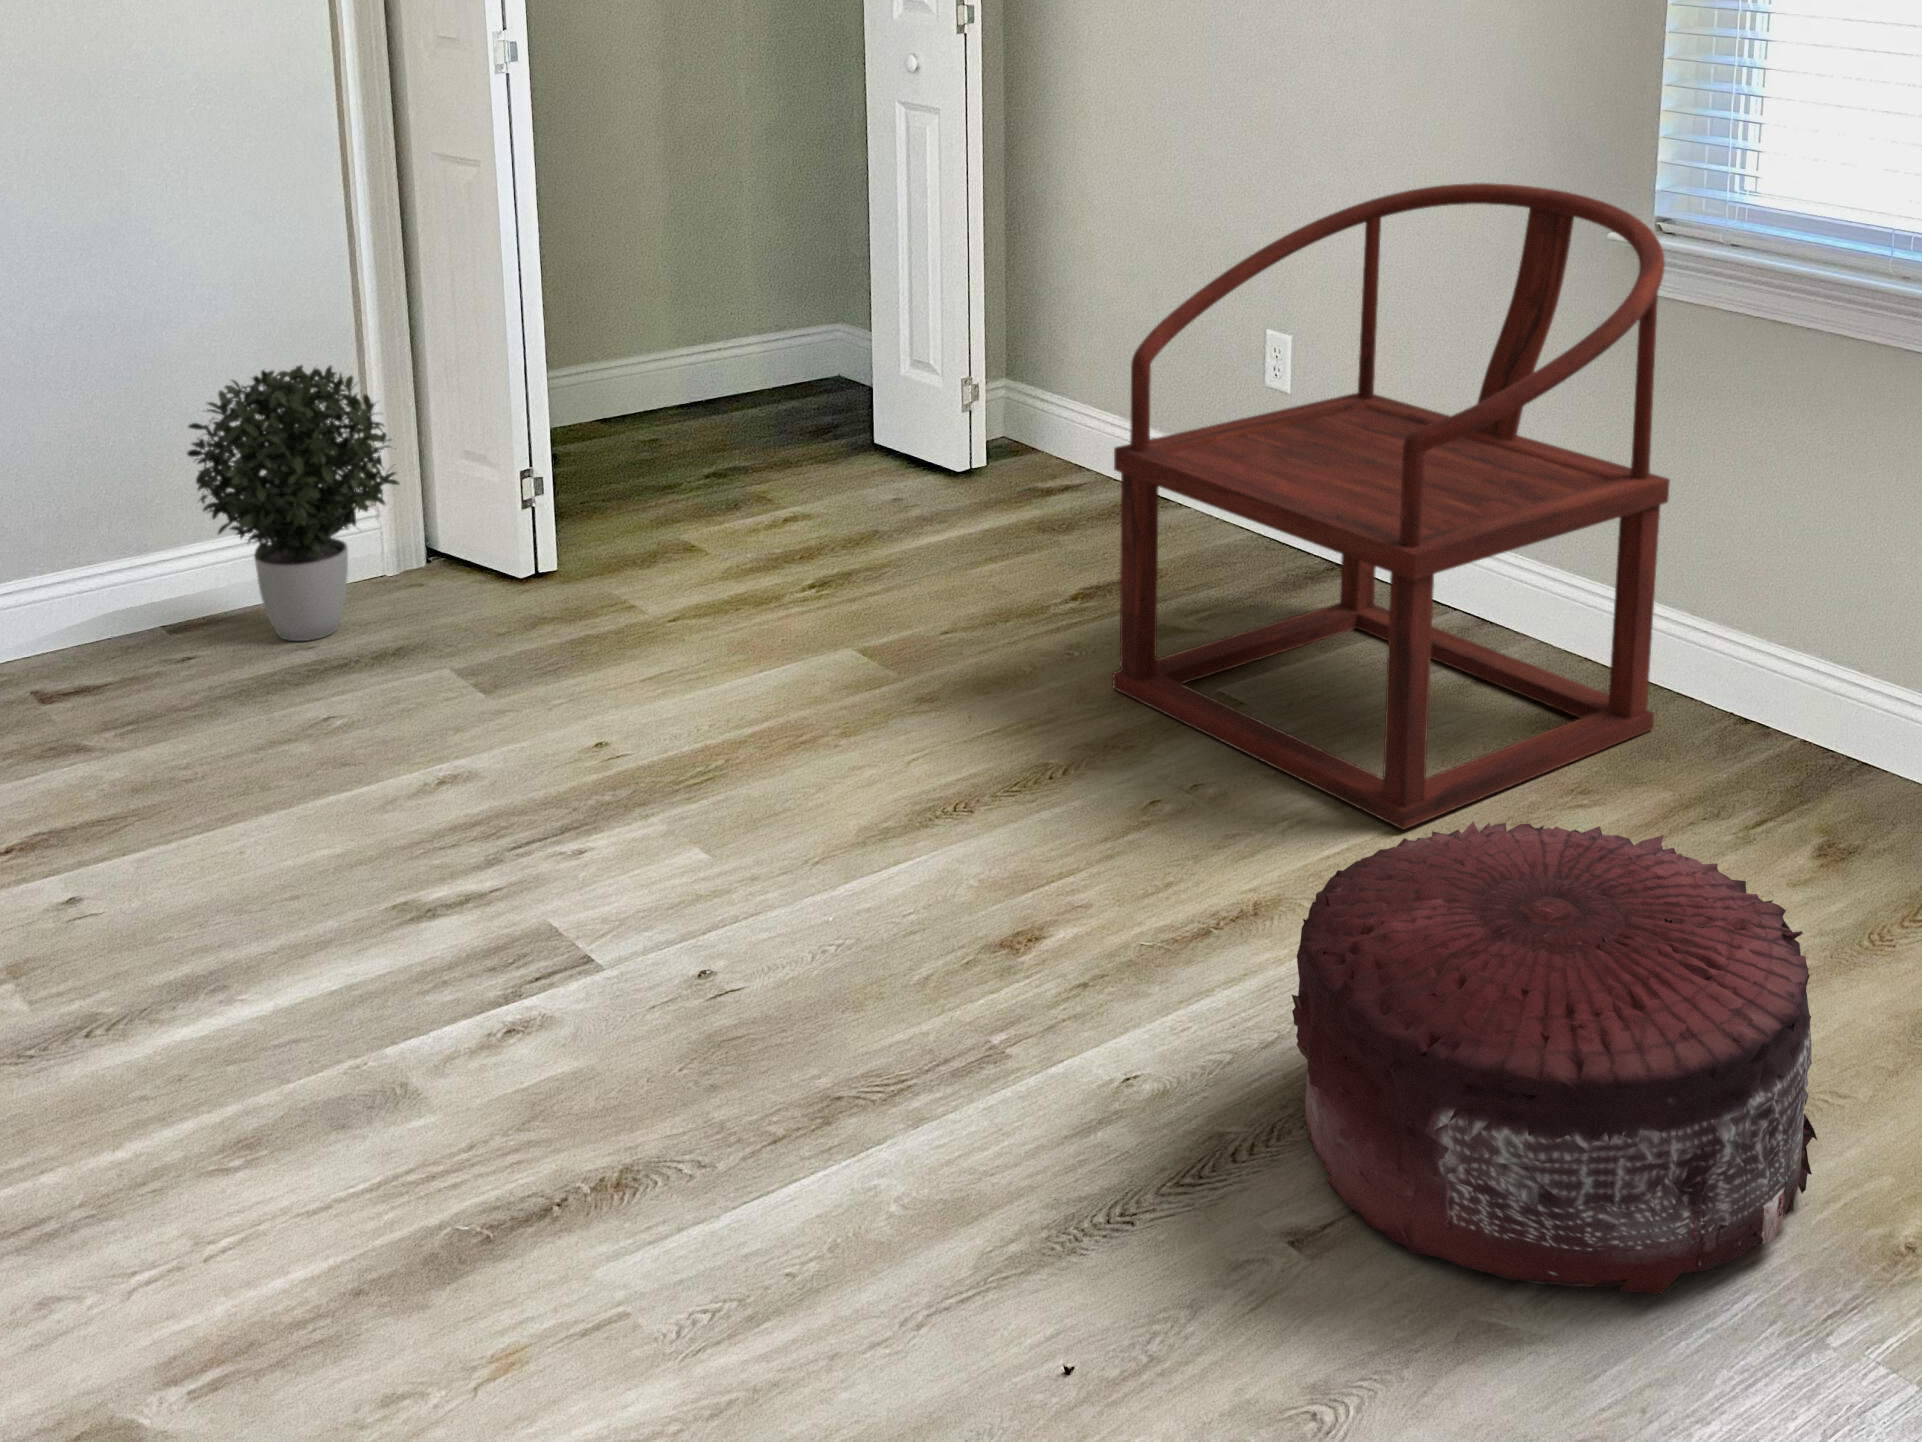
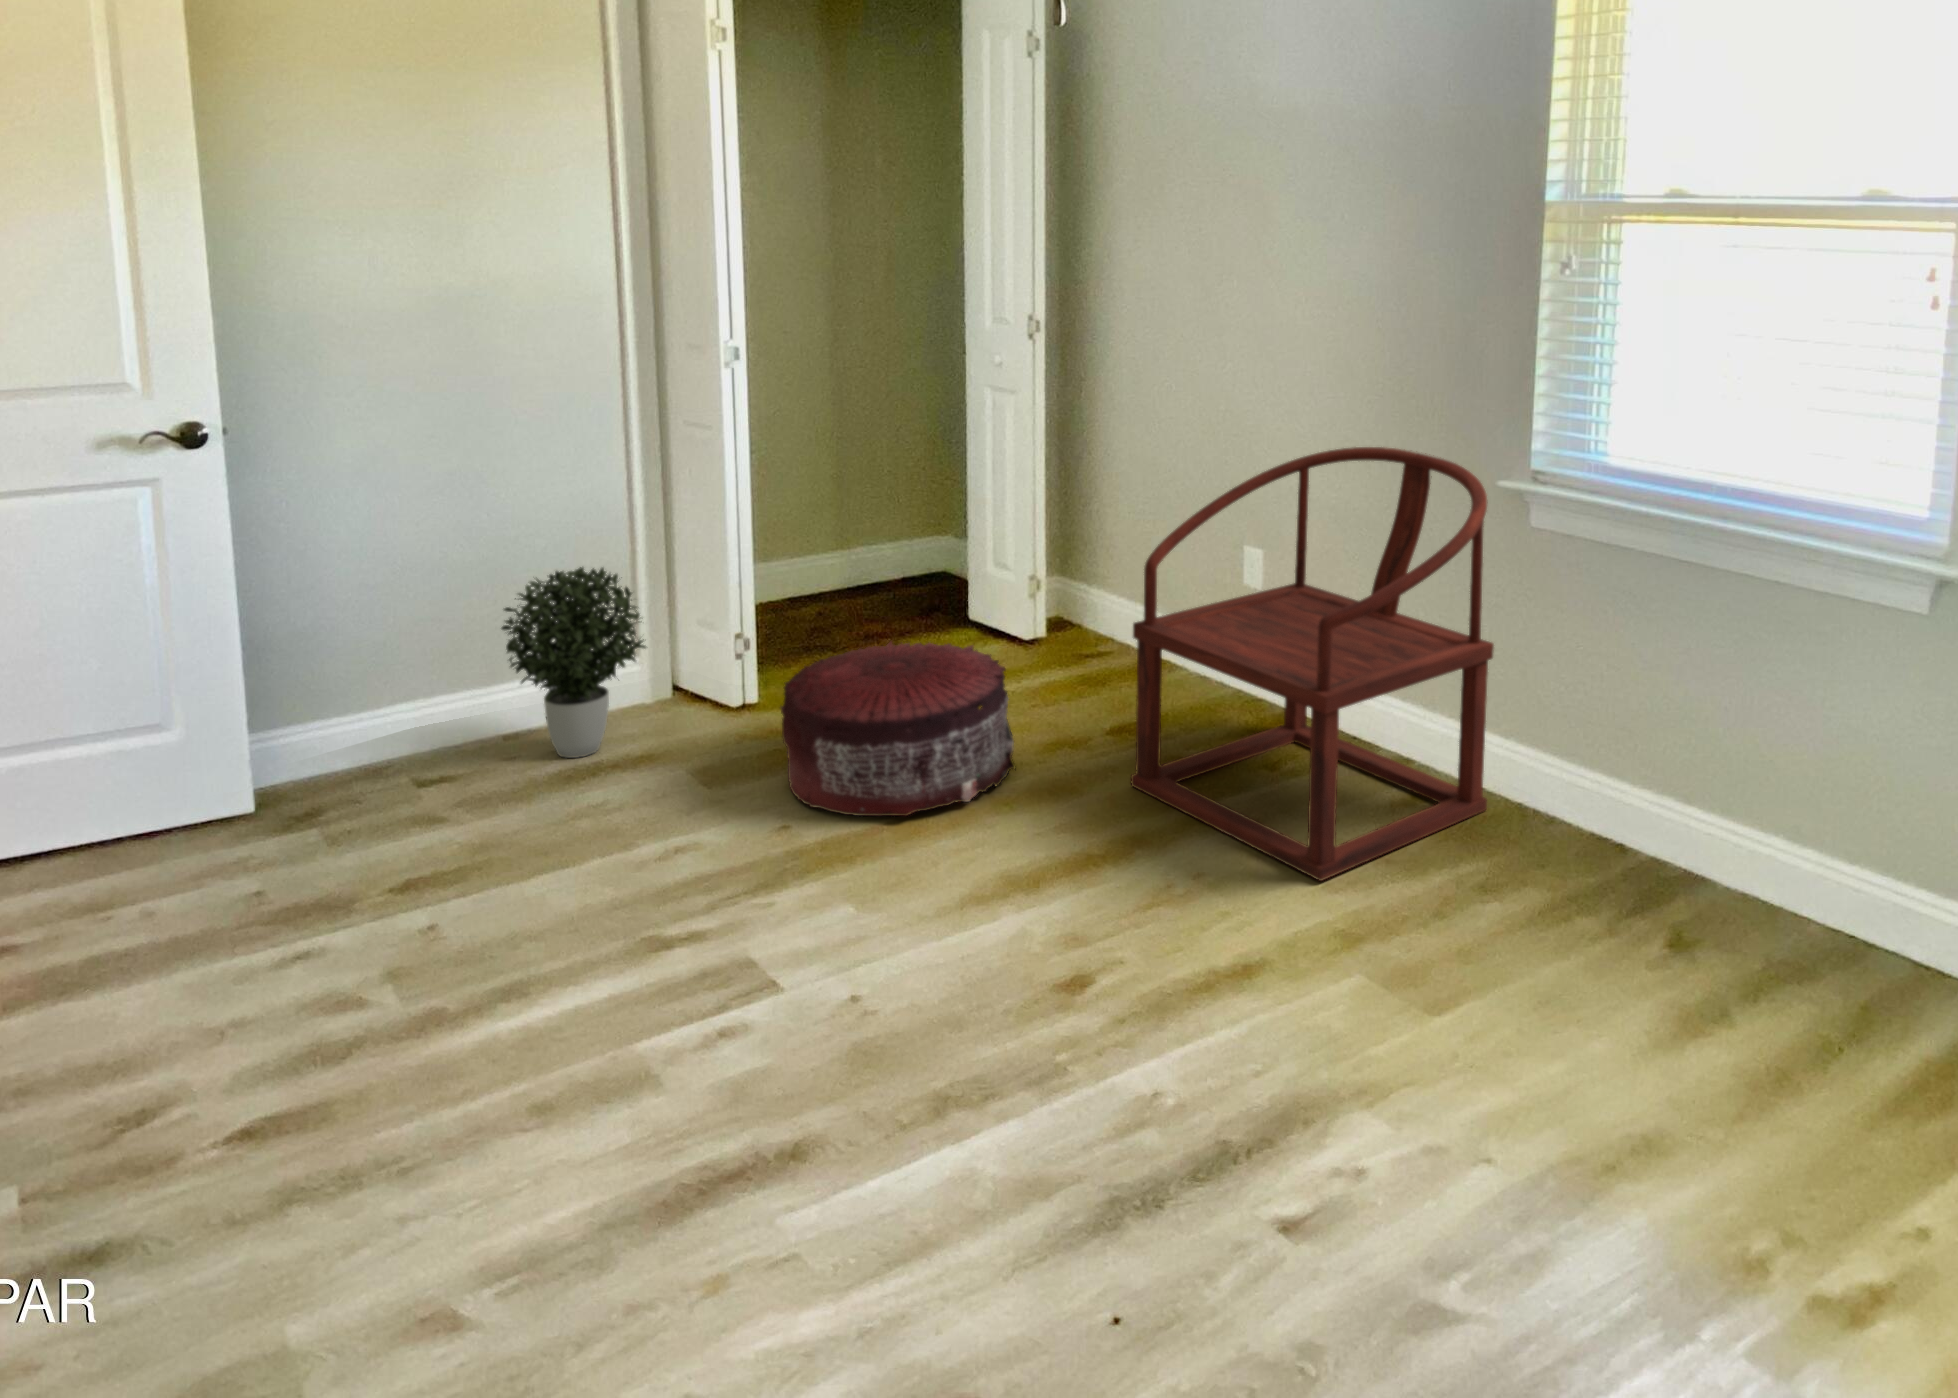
pouf: present [1292,821,1817,1295] -> present [781,642,1015,816]

